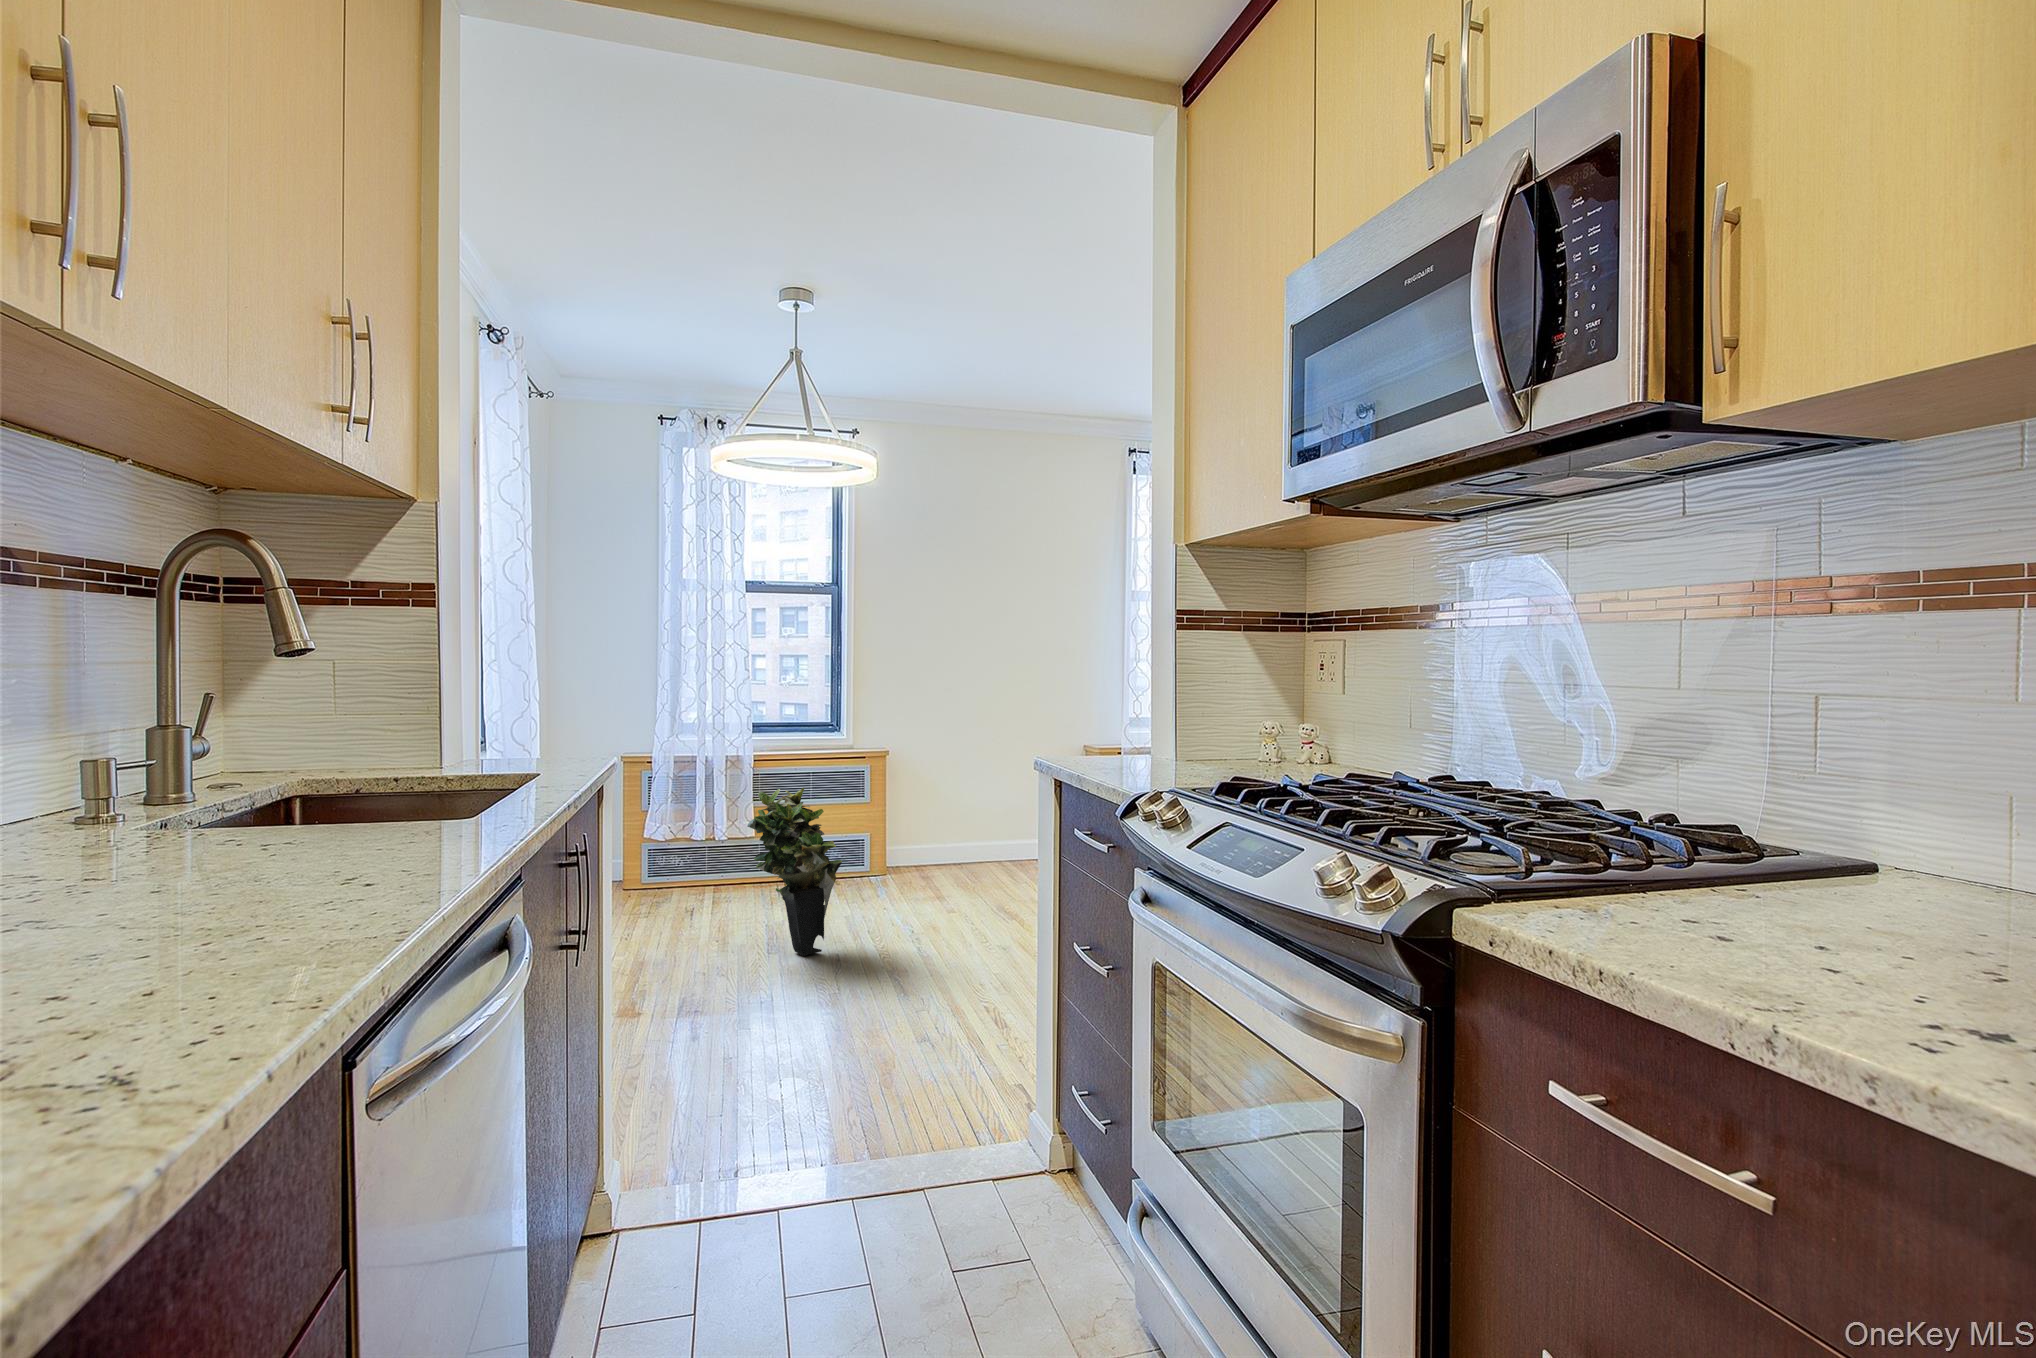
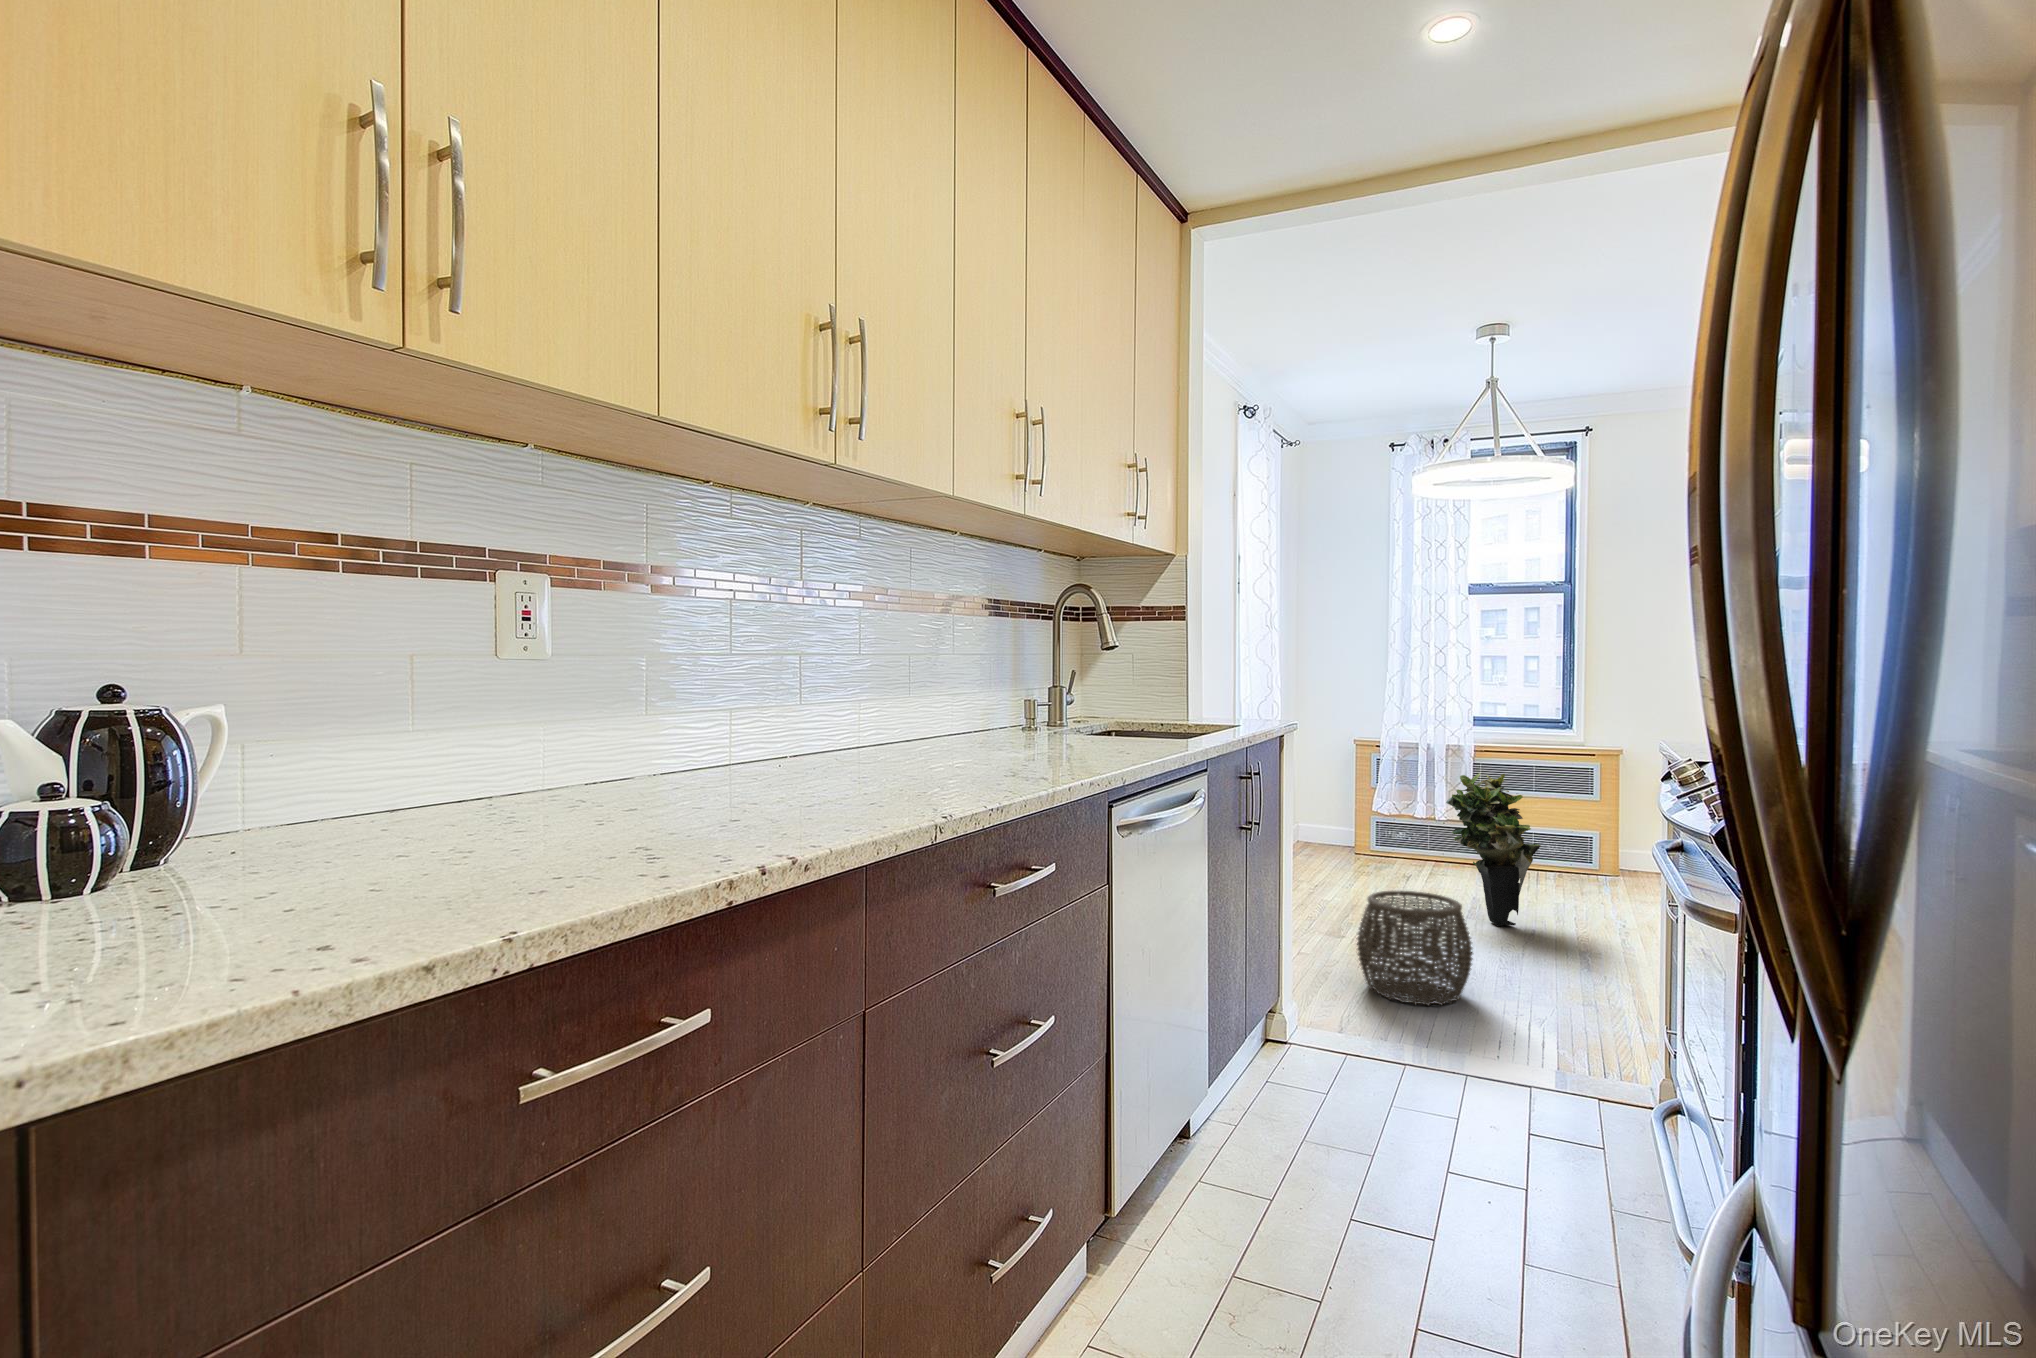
woven basket: none [678,948,816,1098] -> present [1357,891,1473,1005]

